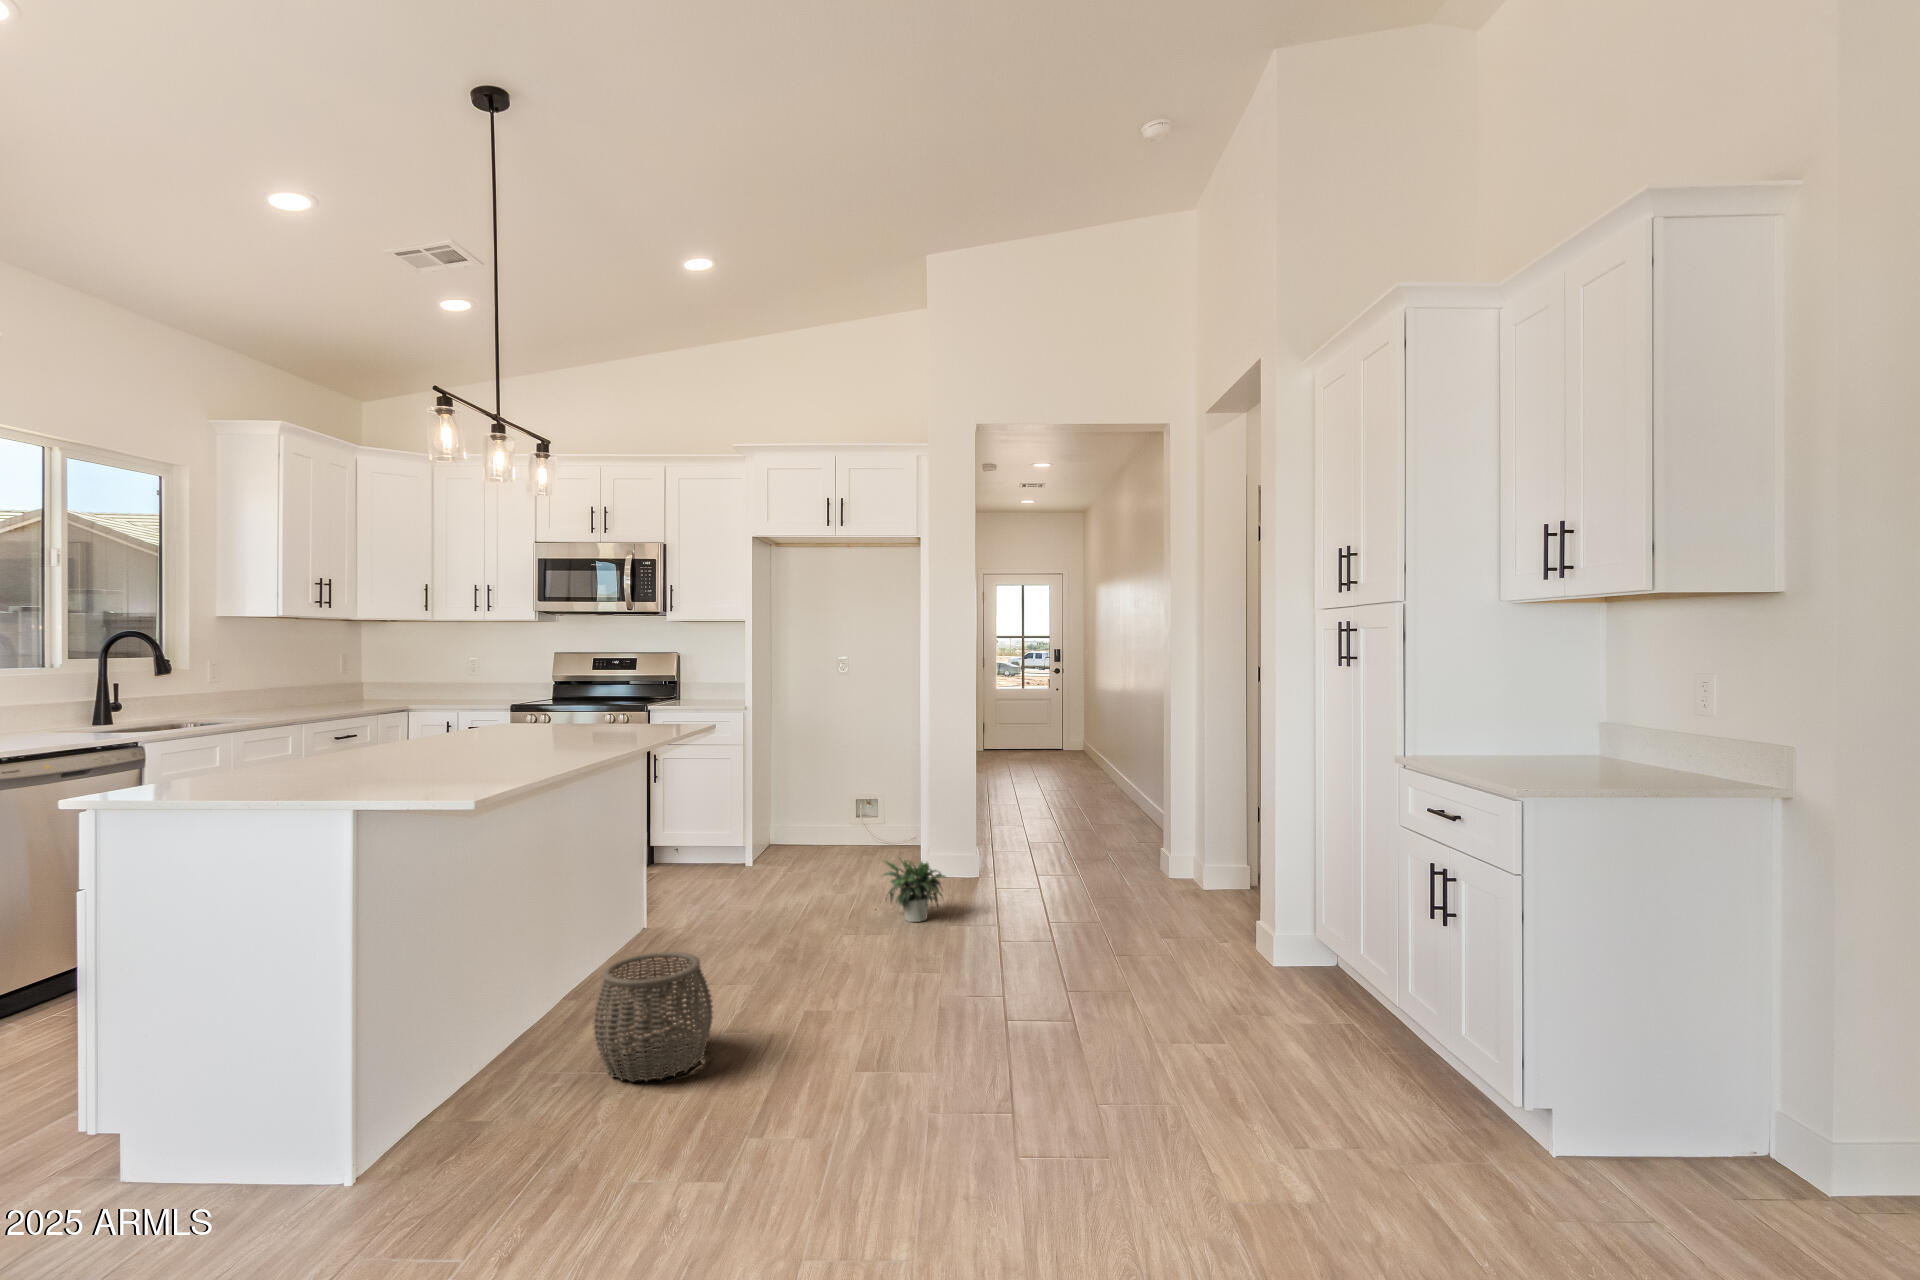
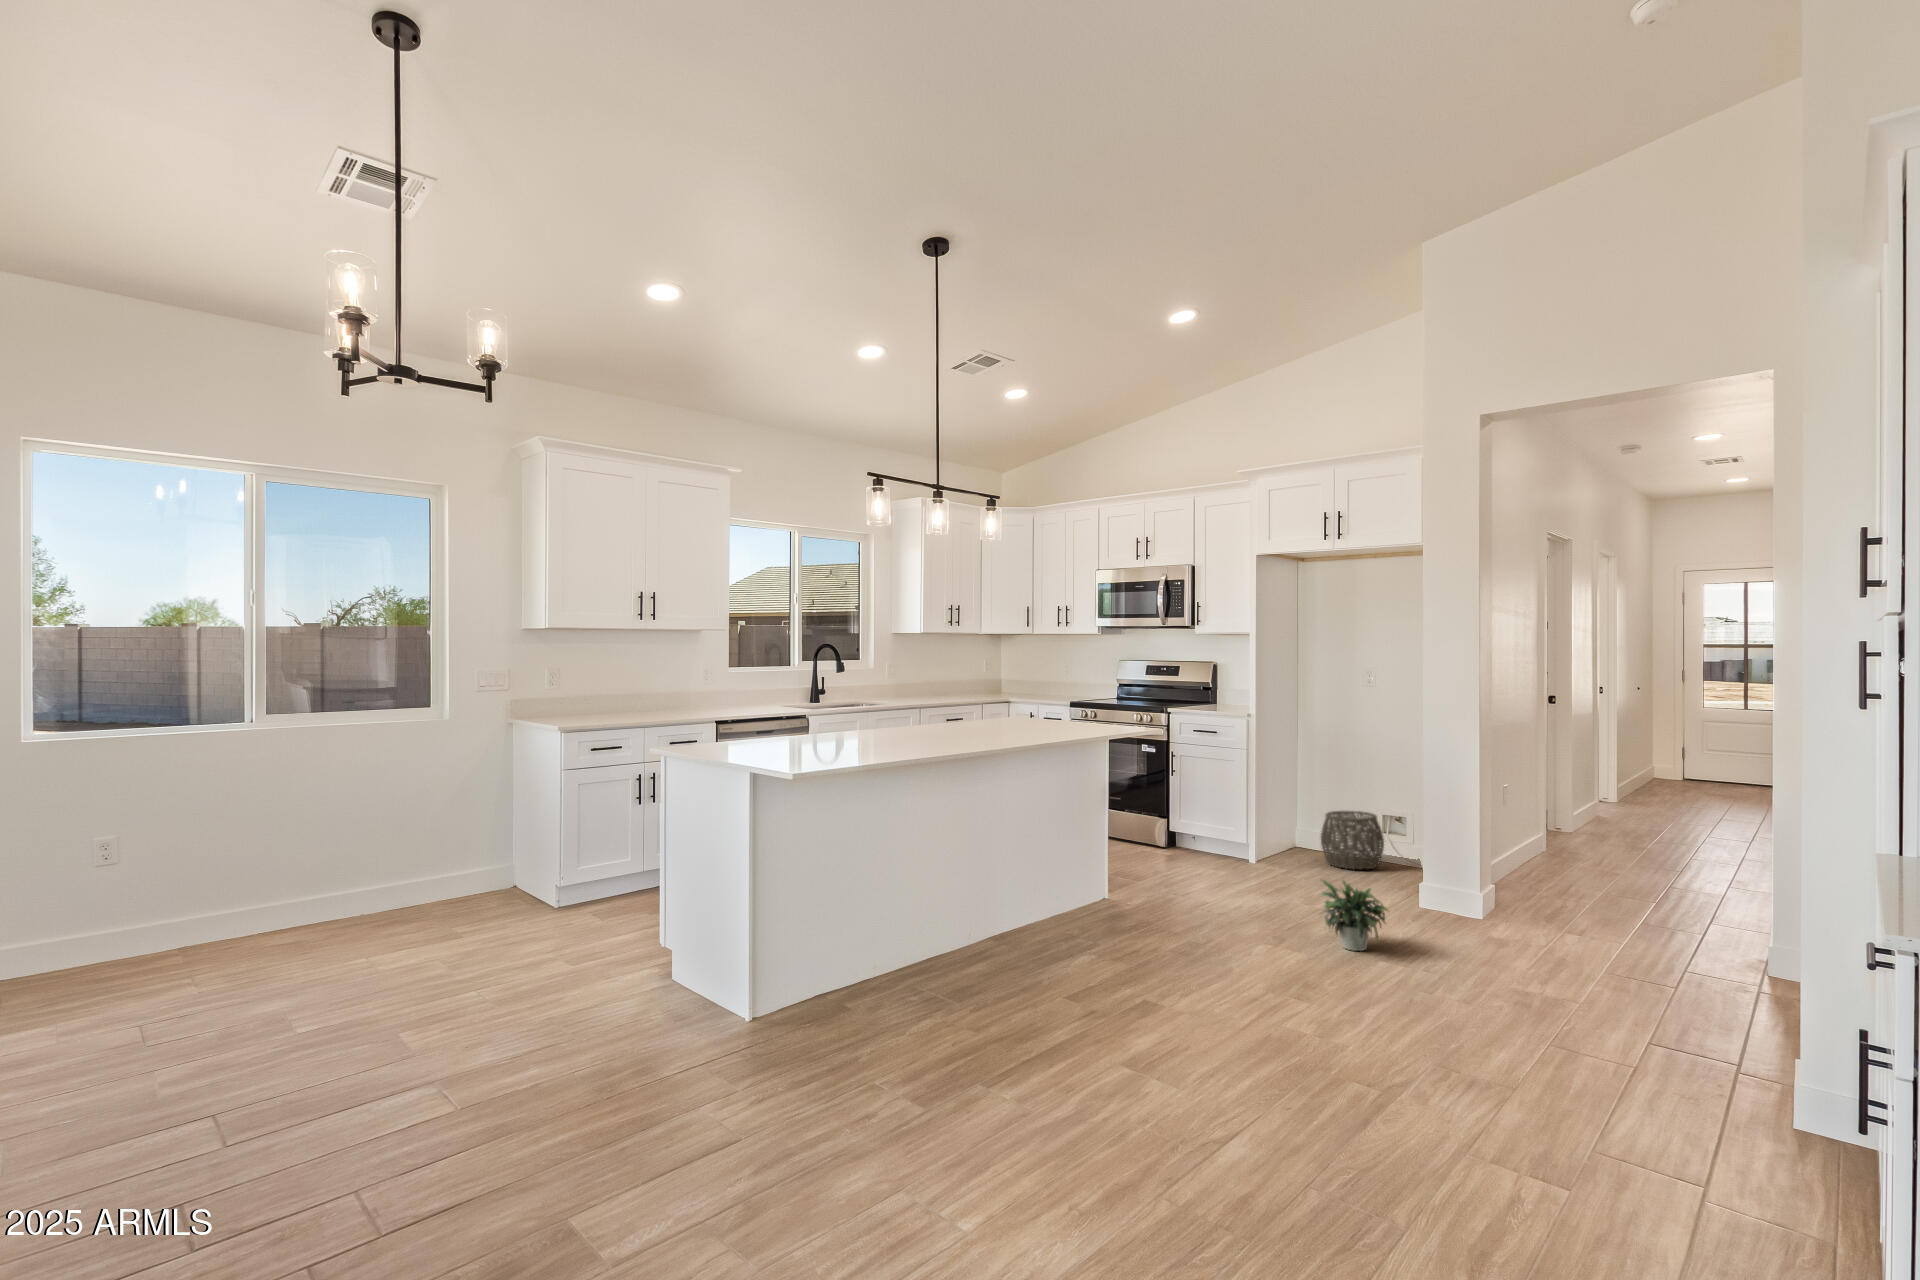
woven basket: present [593,952,713,1082] -> present [1321,811,1384,870]

